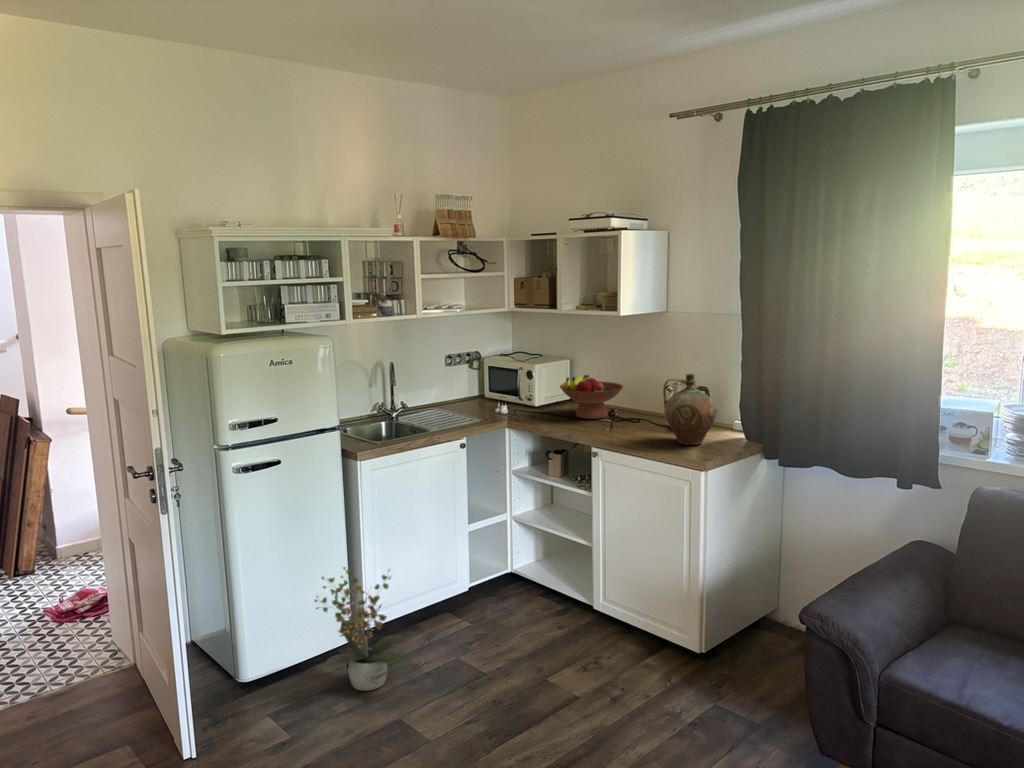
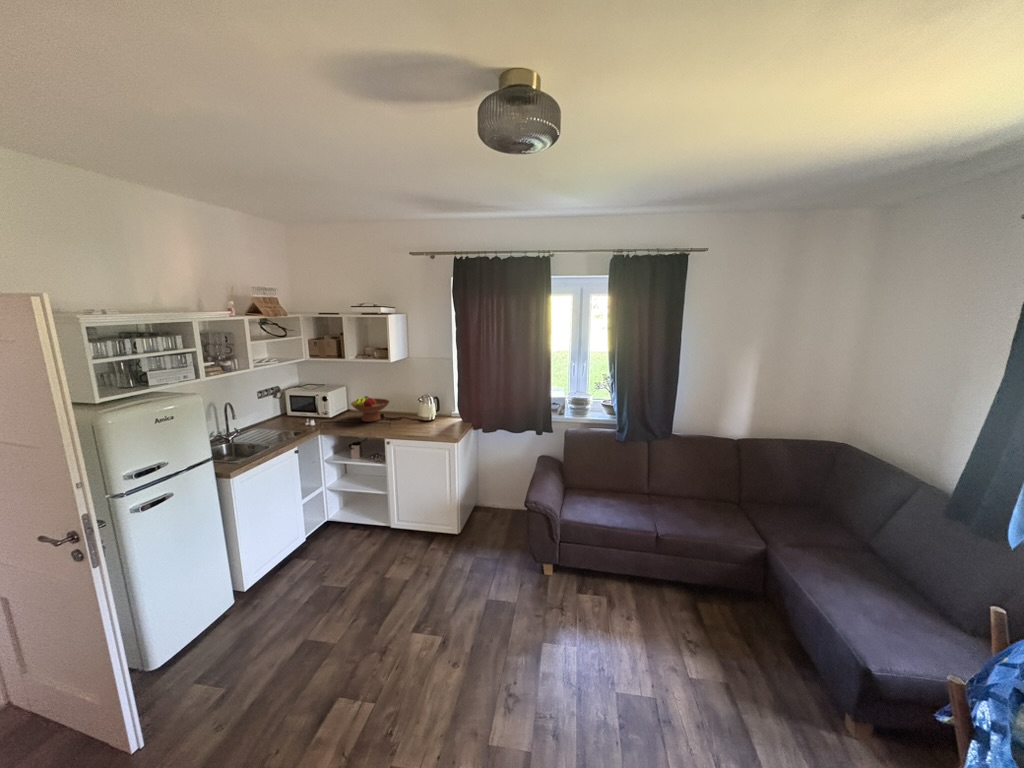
ceramic jug: present [663,374,717,445] -> none [424,392,452,430]
potted plant: present [315,567,406,691] -> none [219,546,298,636]

